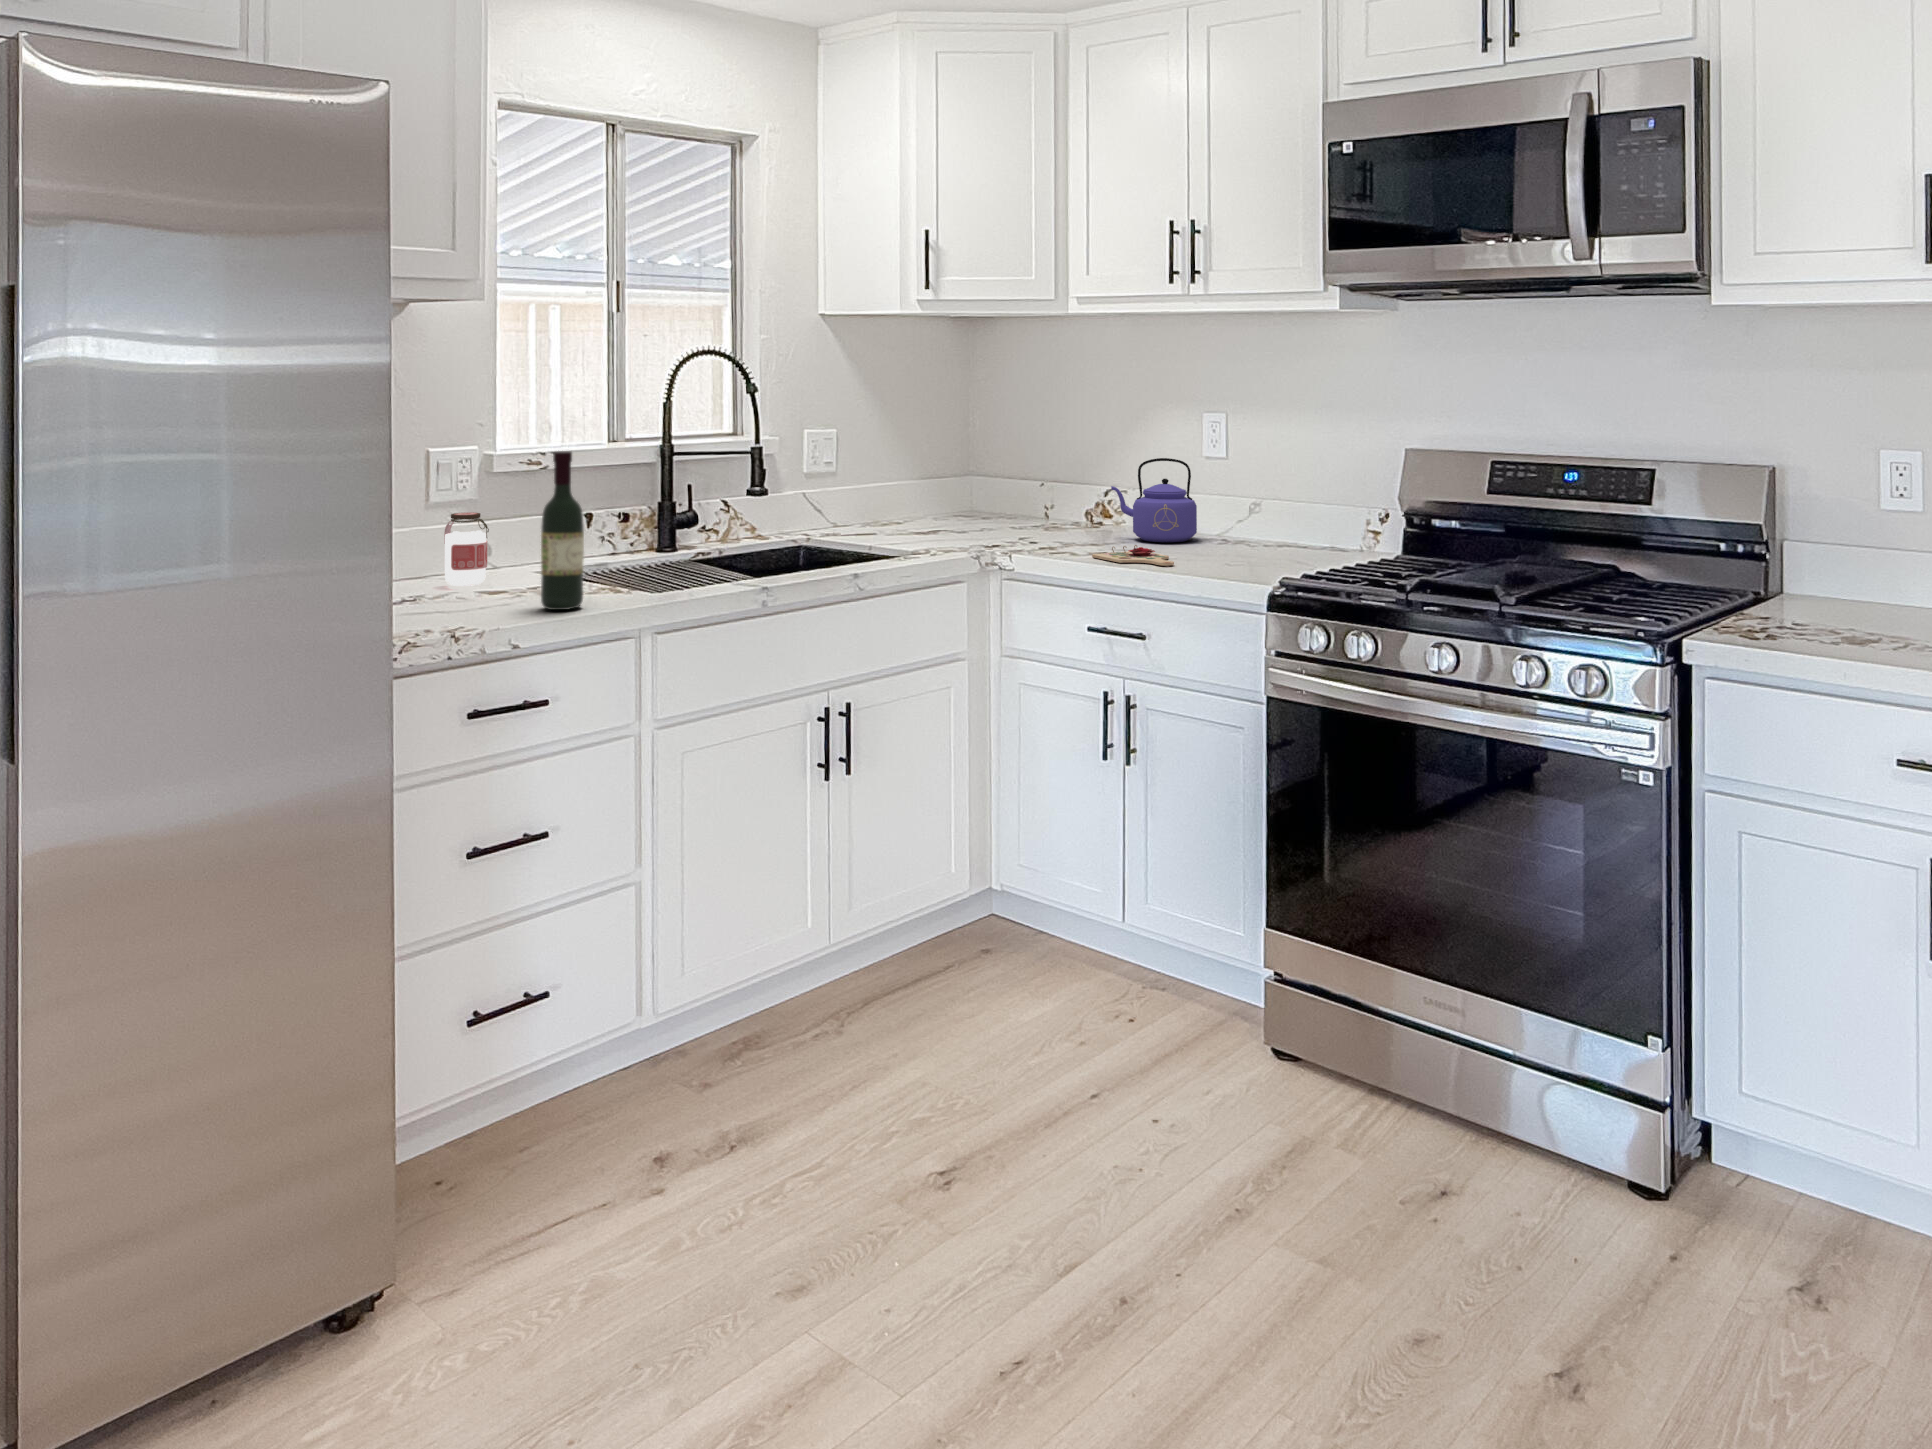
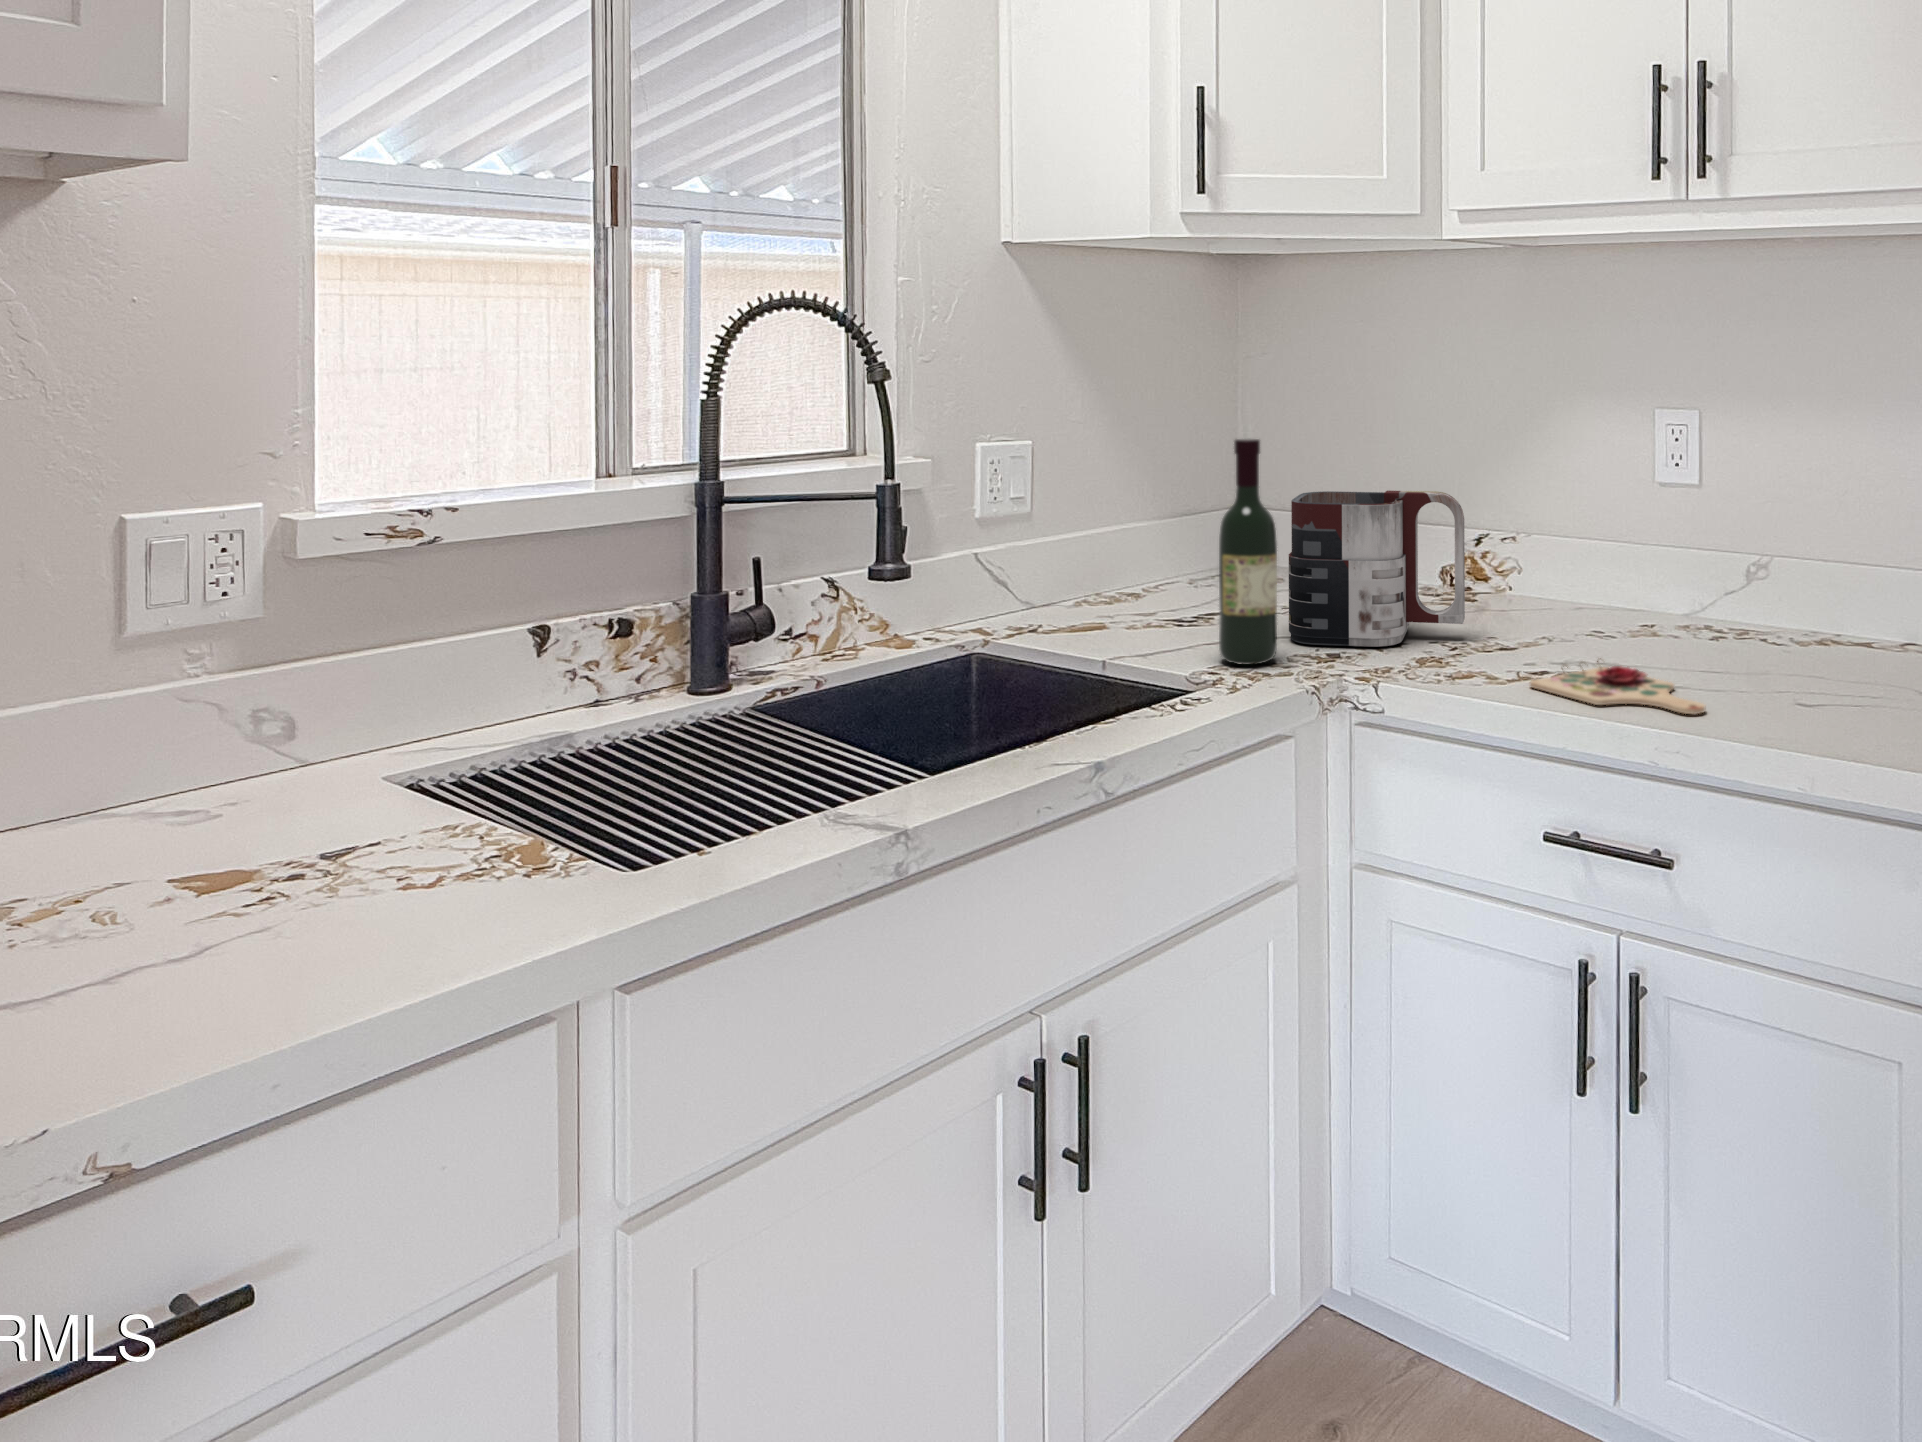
wine bottle: present [541,451,584,610] -> present [1219,439,1277,665]
mug: none [976,458,1077,543] -> present [1289,491,1465,647]
kettle: present [1111,458,1197,542] -> none [1517,489,1670,638]
jar: present [444,513,489,586] -> none [131,667,253,851]

